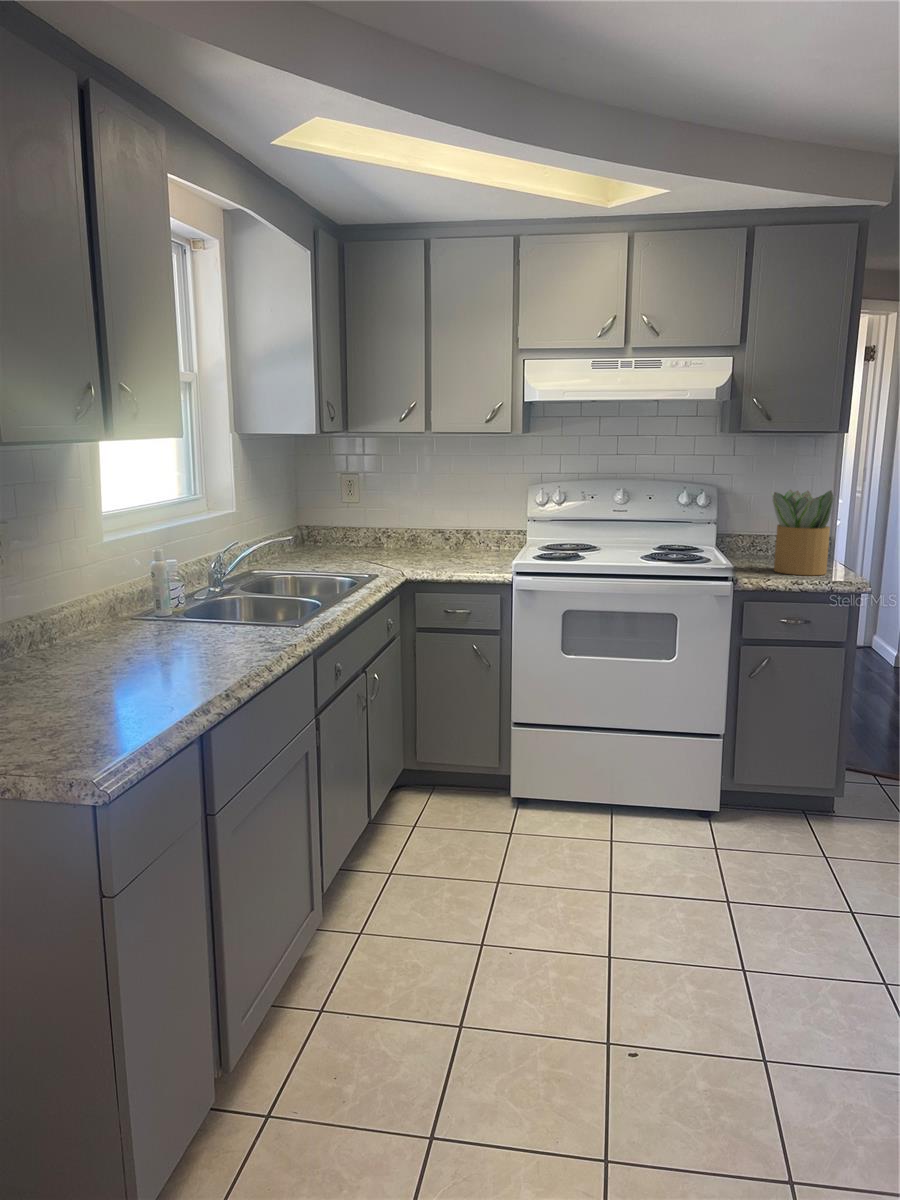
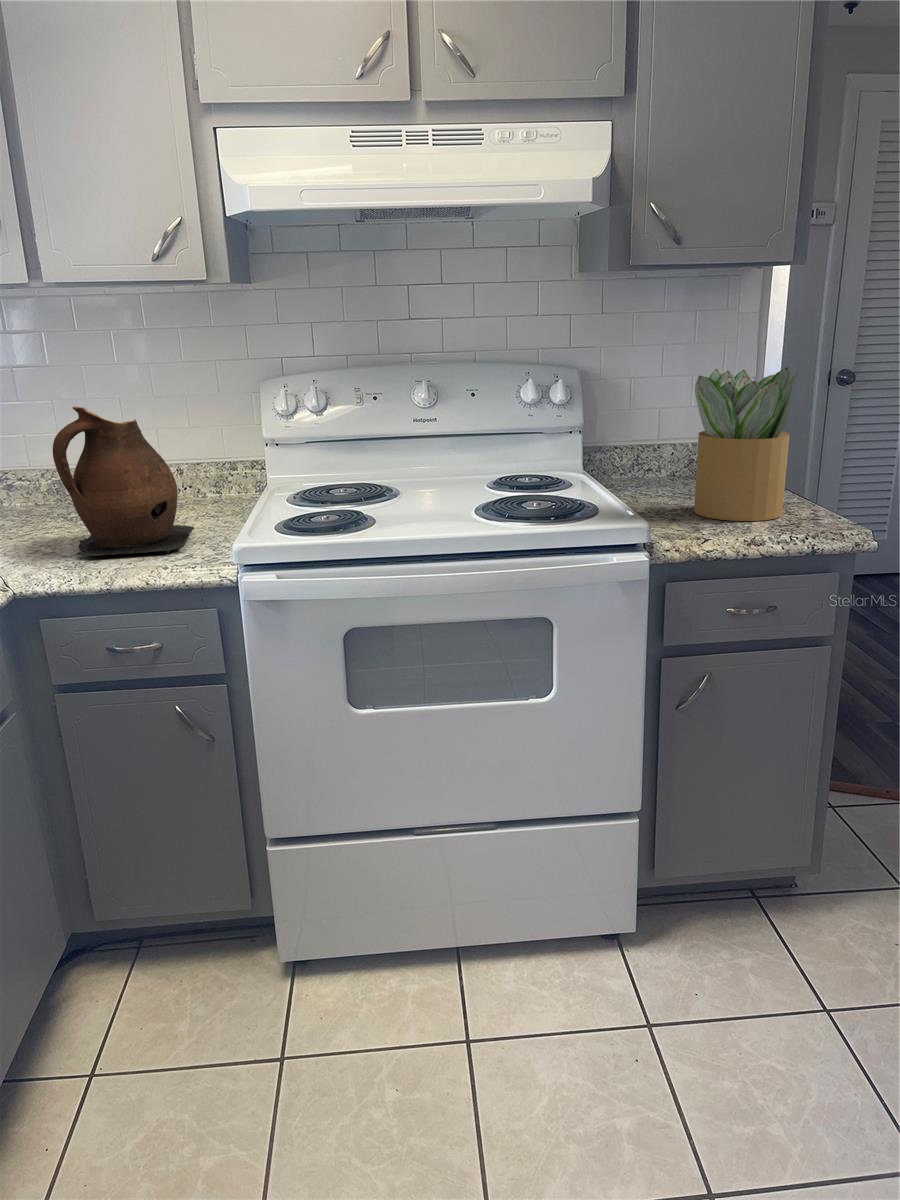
ceramic pitcher: none [430,492,488,567] -> present [53,407,194,556]

